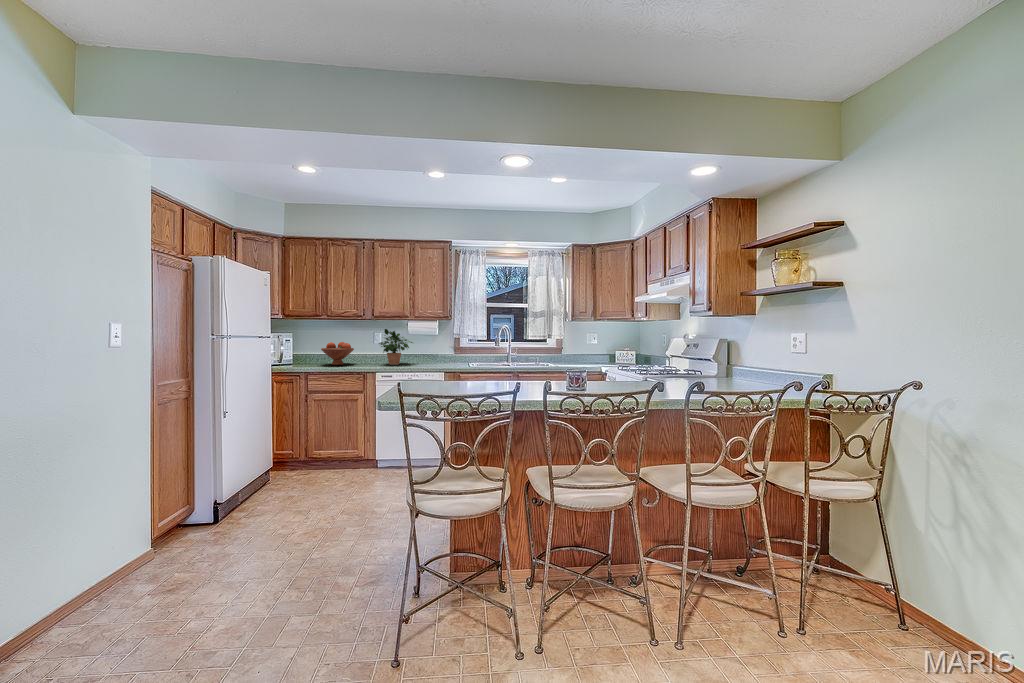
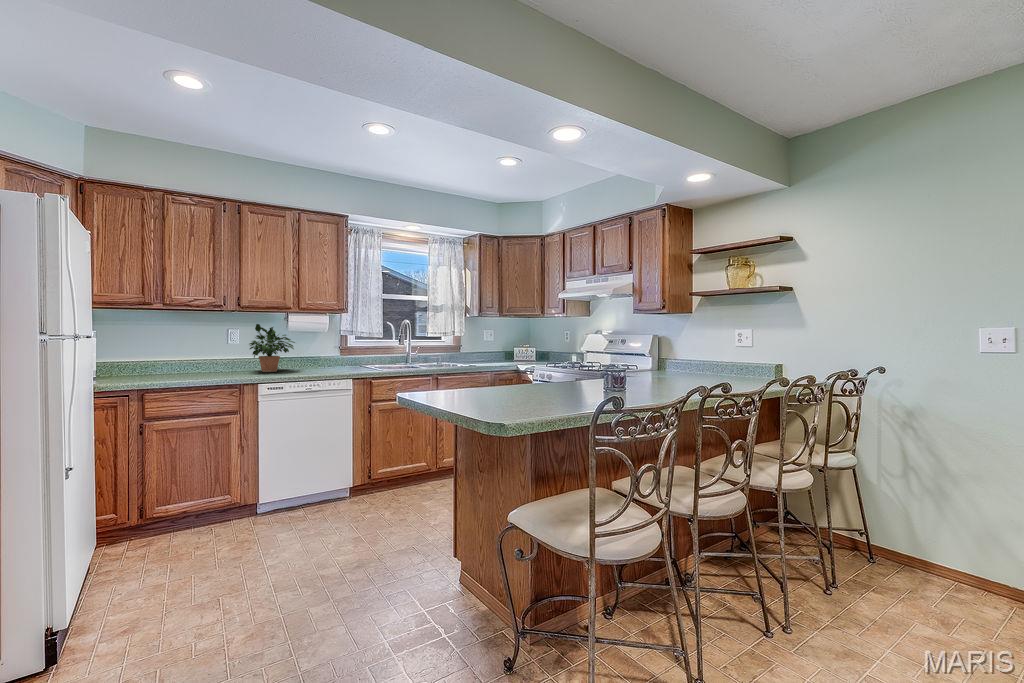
fruit bowl: present [321,342,354,365] -> none [152,342,207,376]

